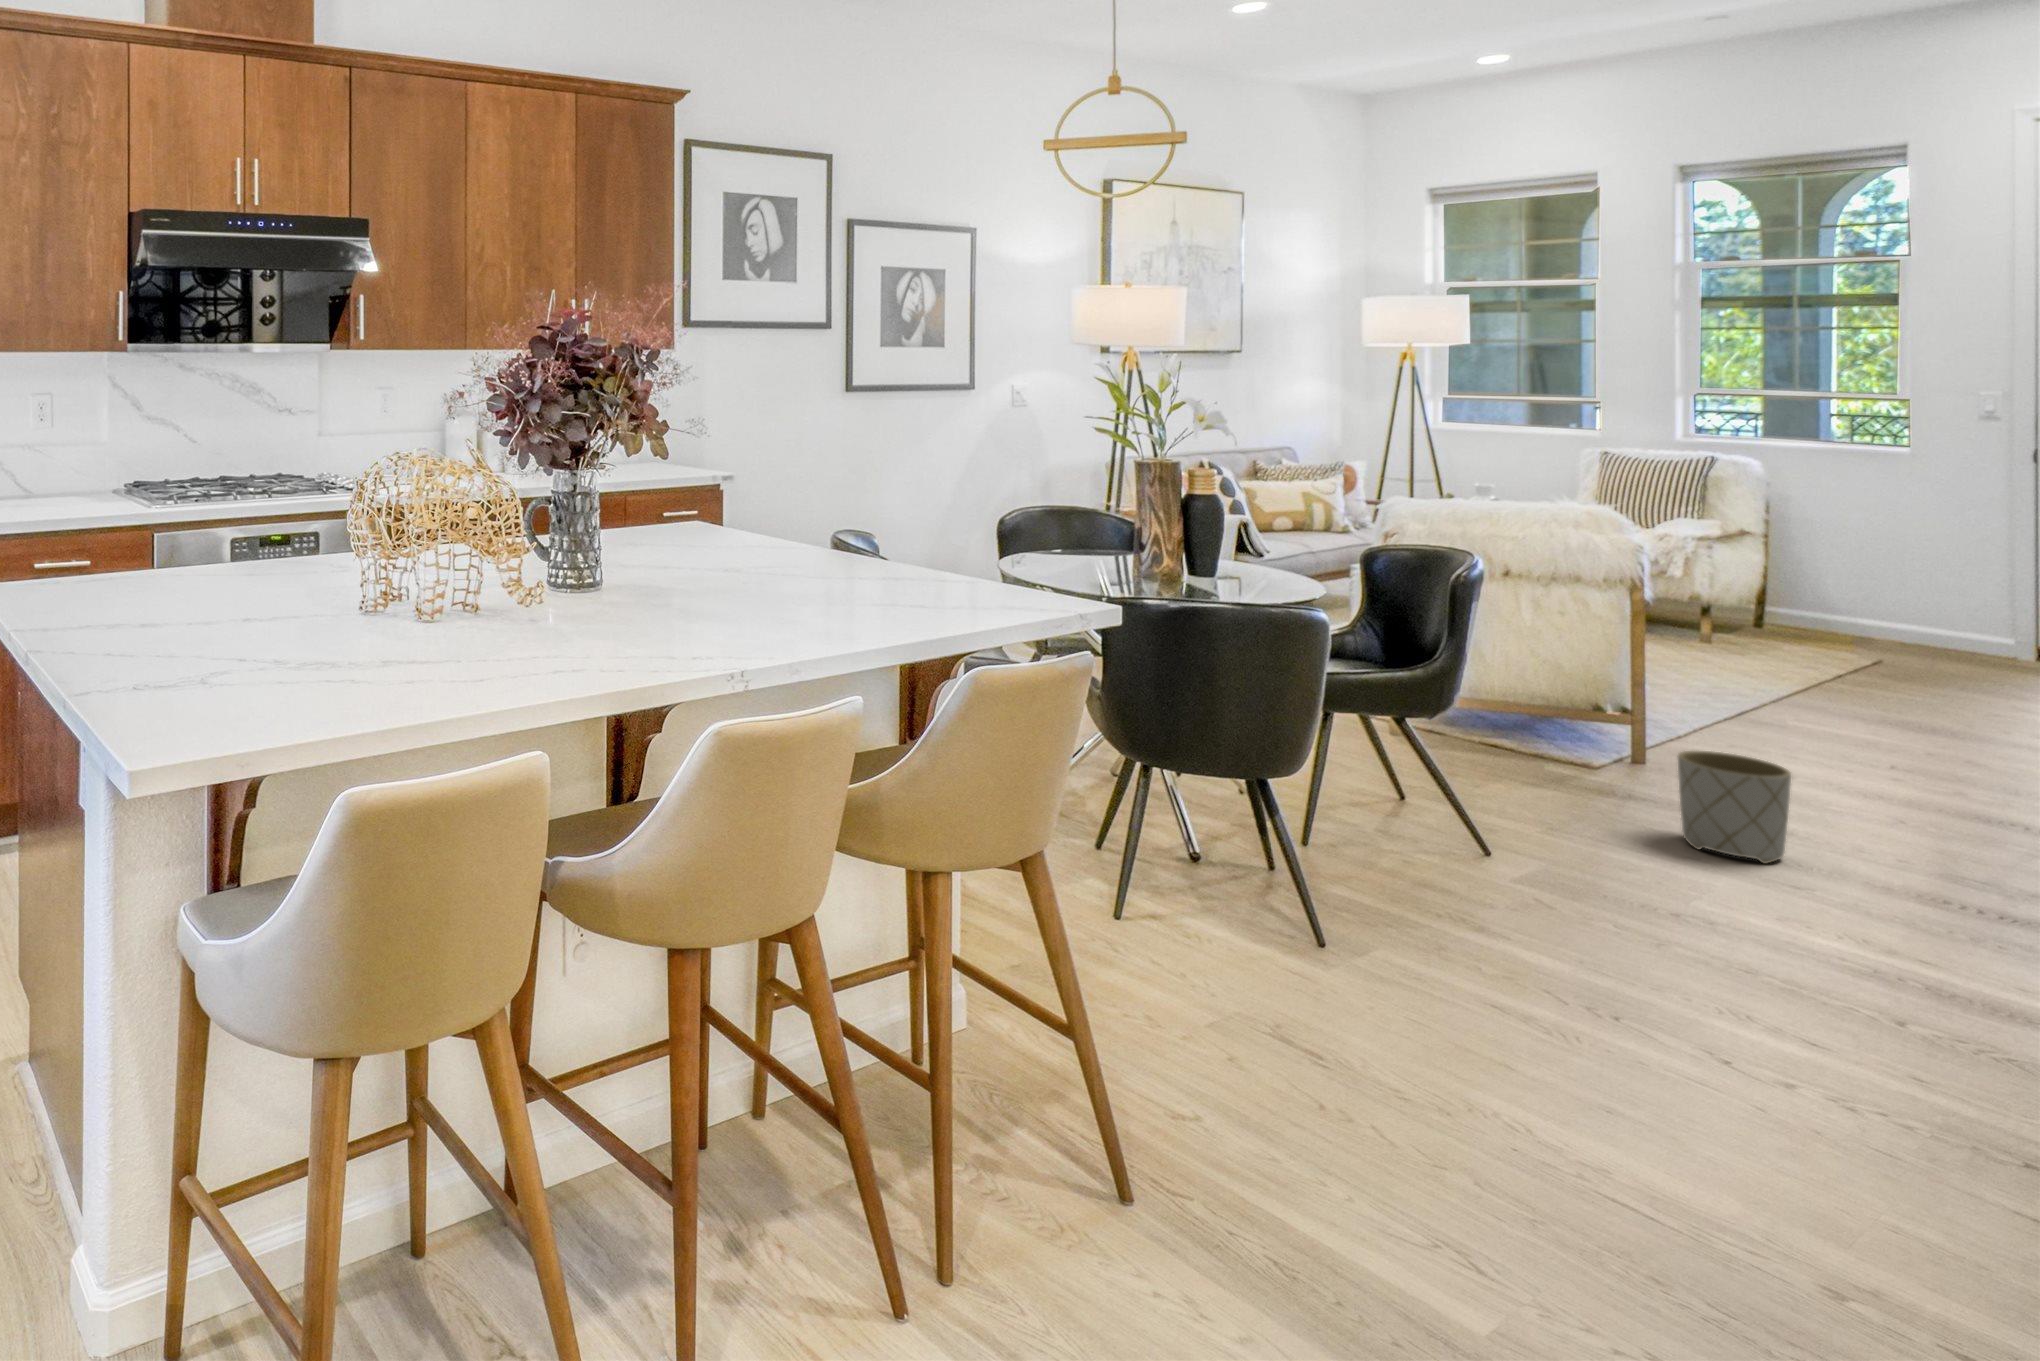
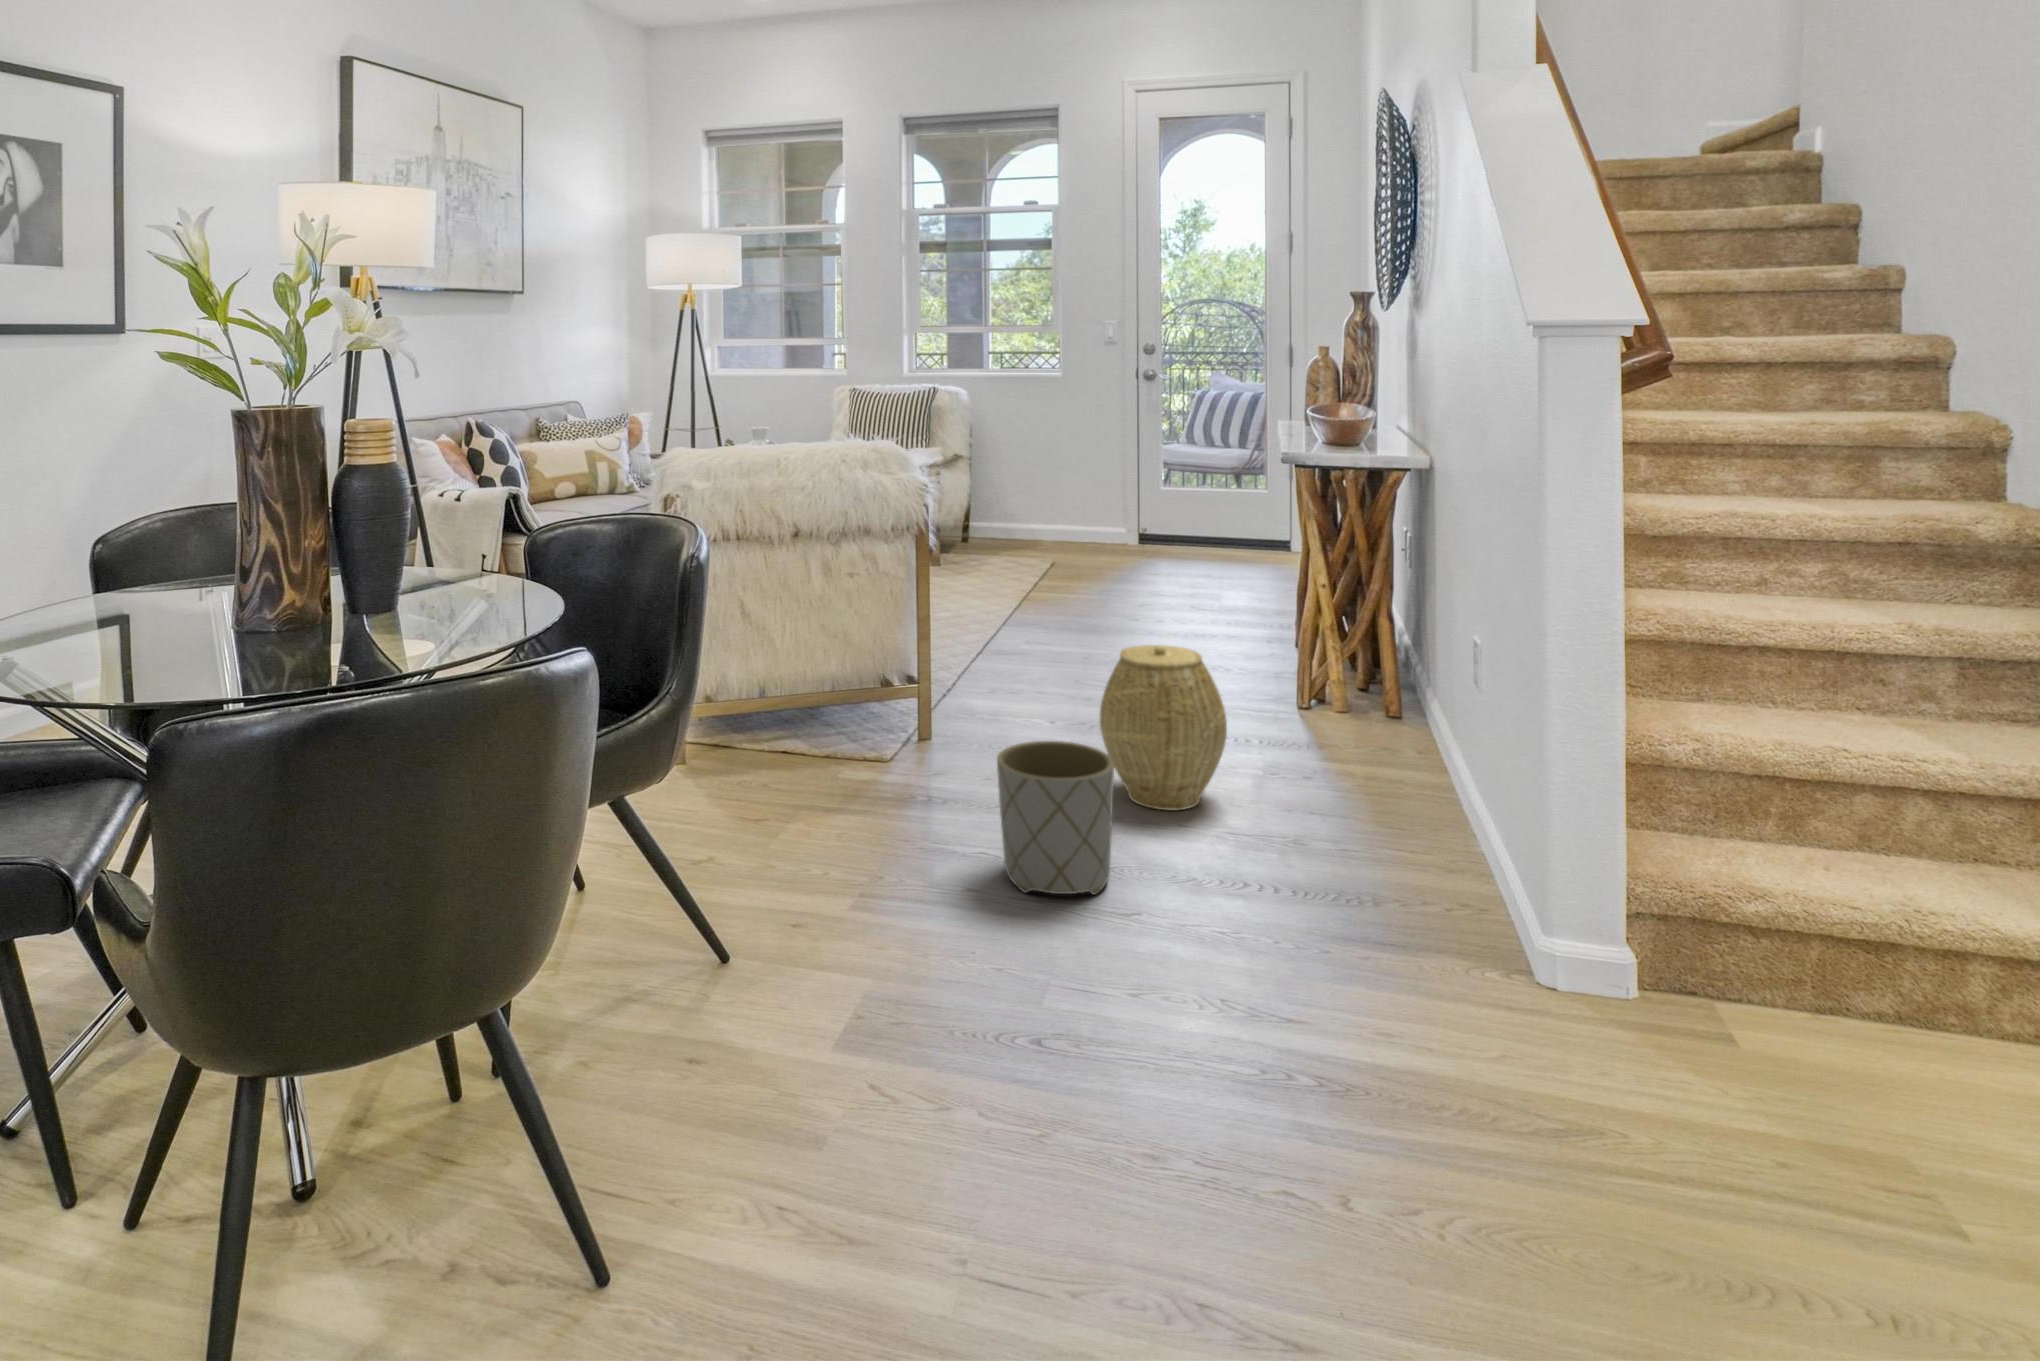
woven basket: none [1810,709,1955,846] -> present [1100,645,1227,810]

